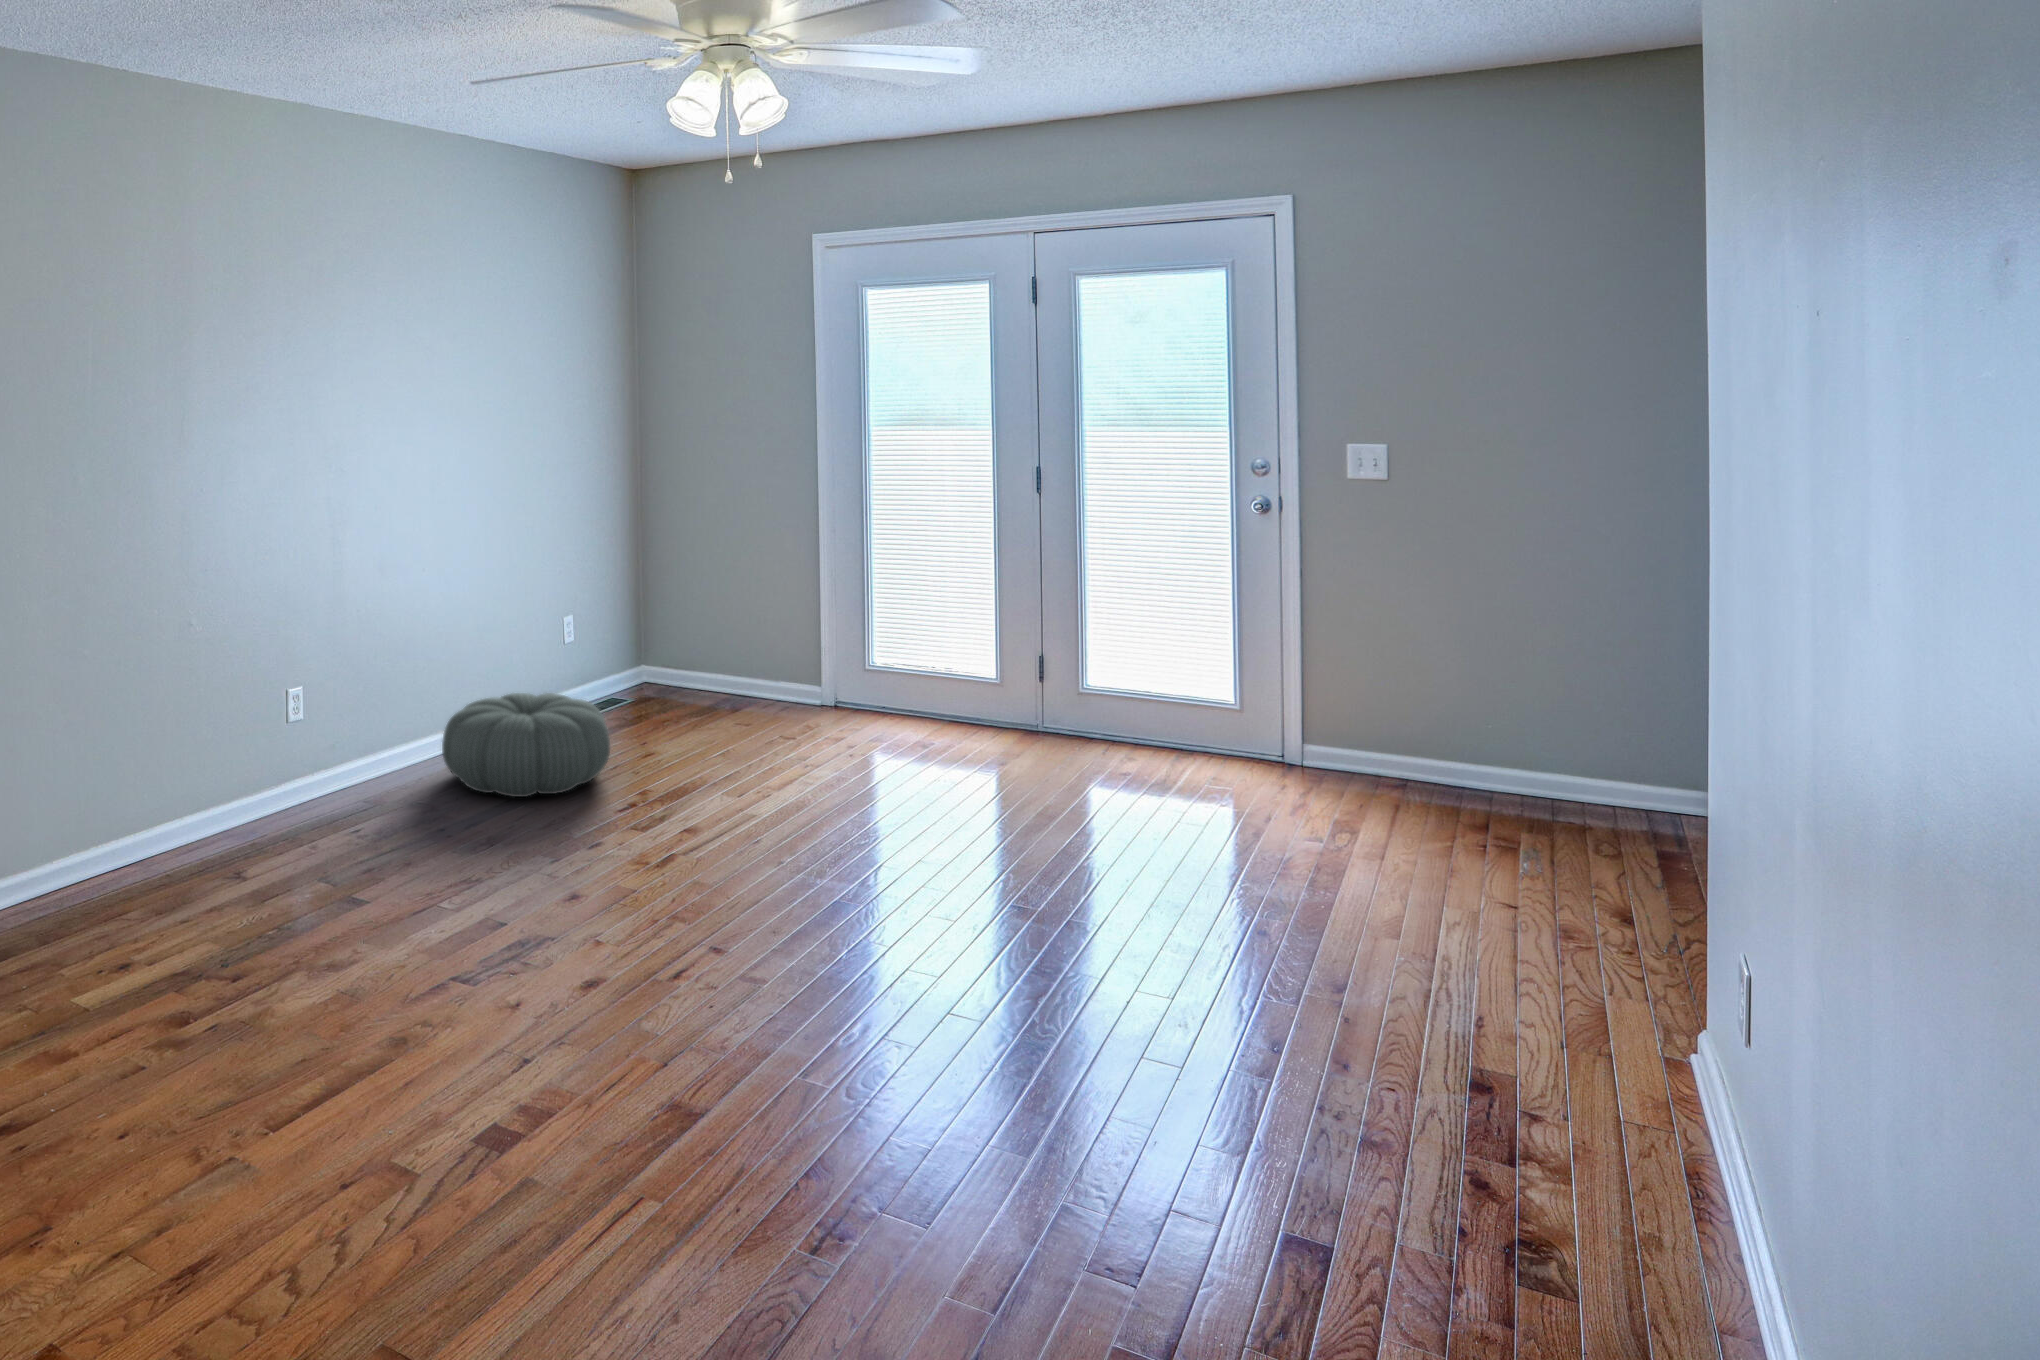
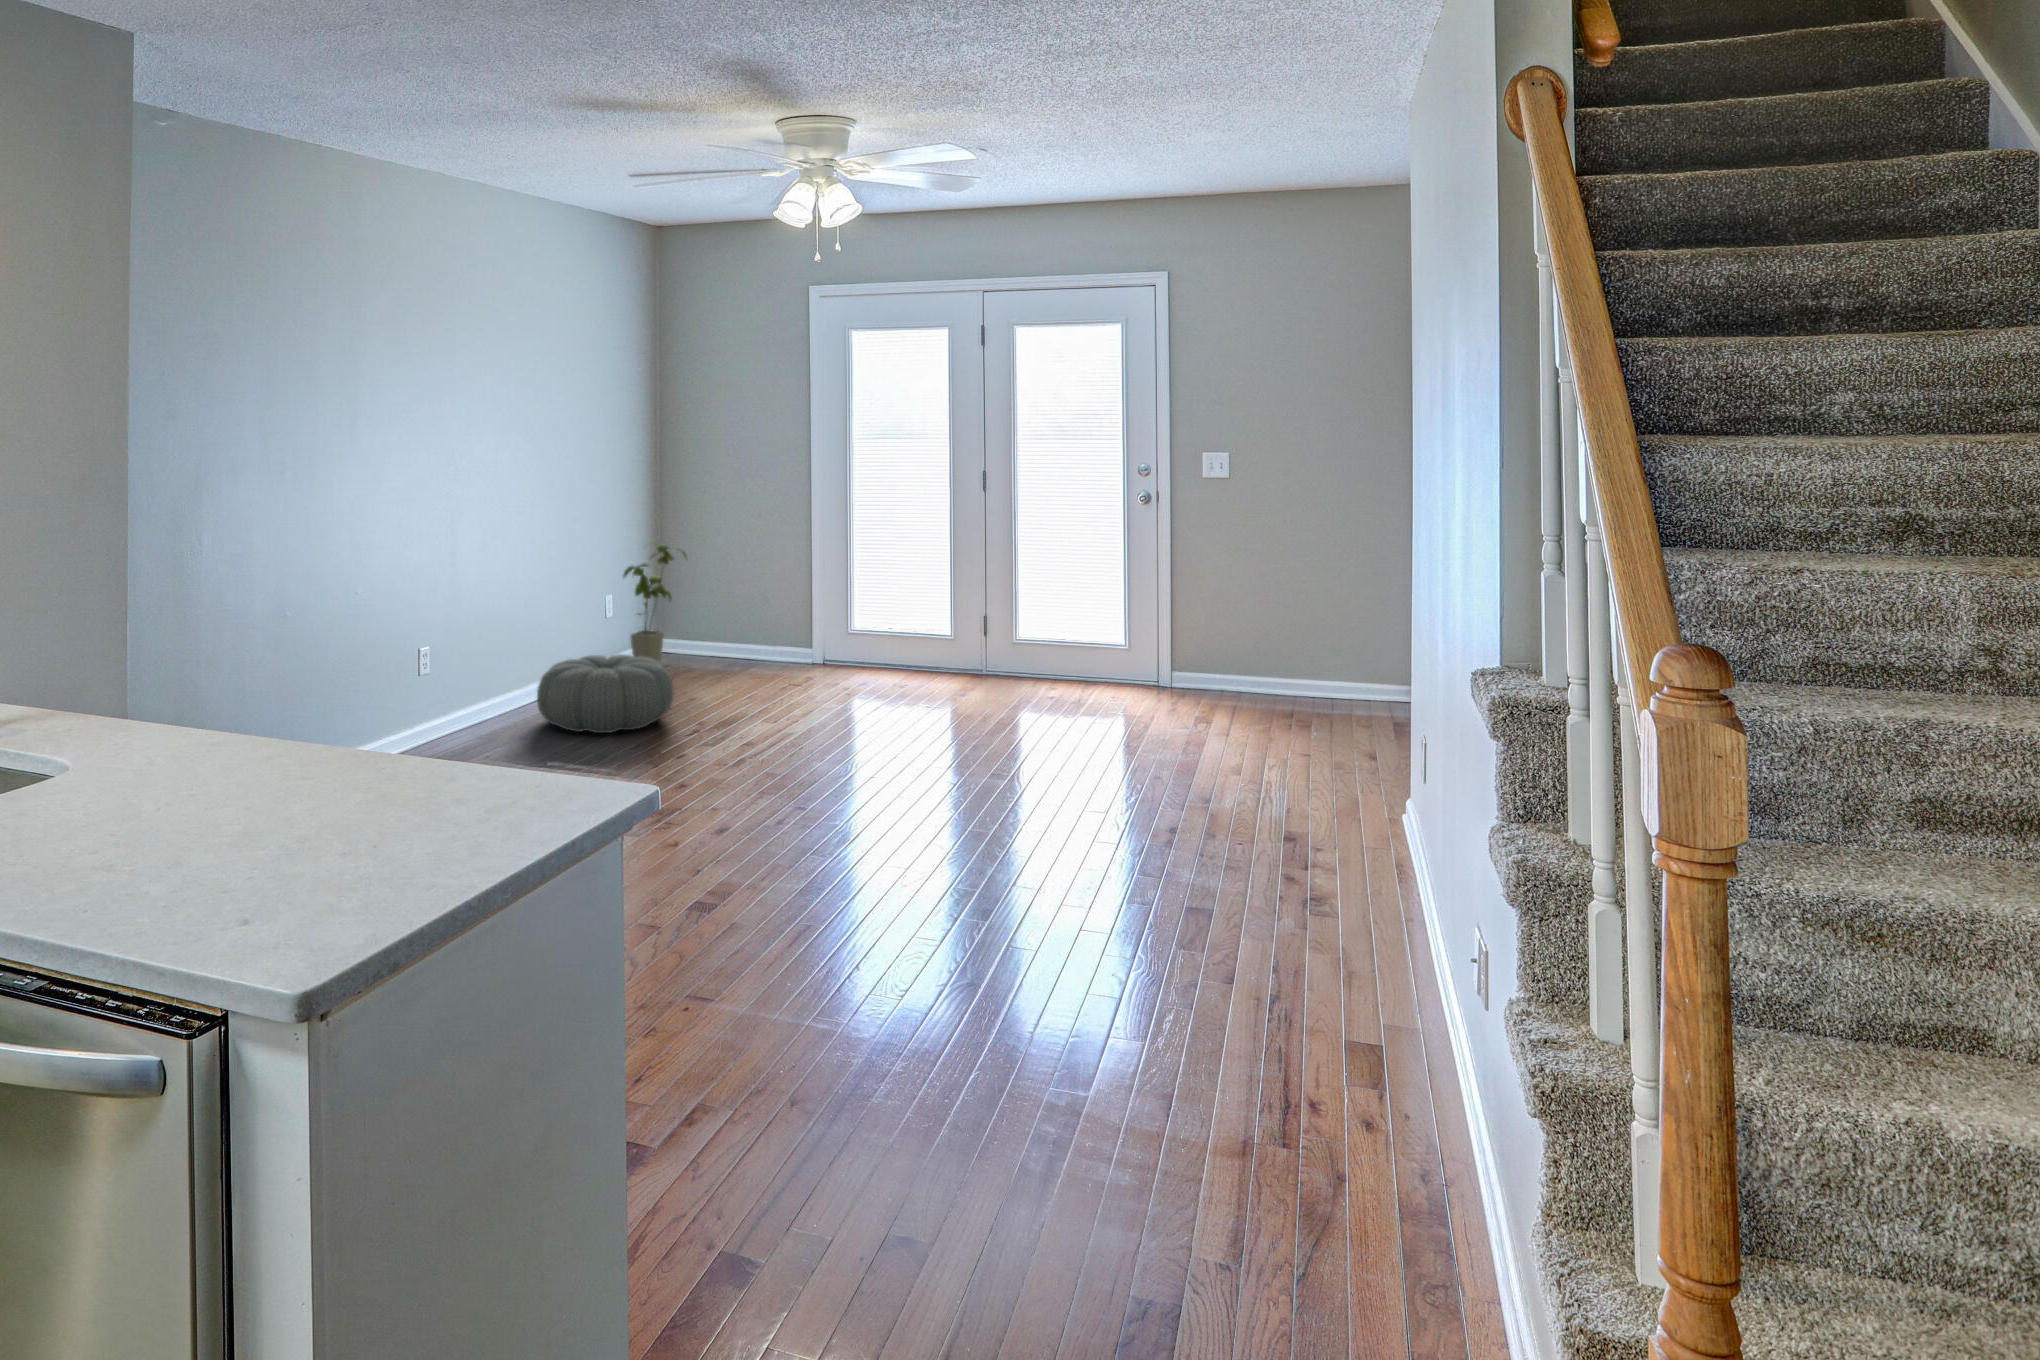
house plant: none [580,549,659,706] -> present [623,544,687,663]

